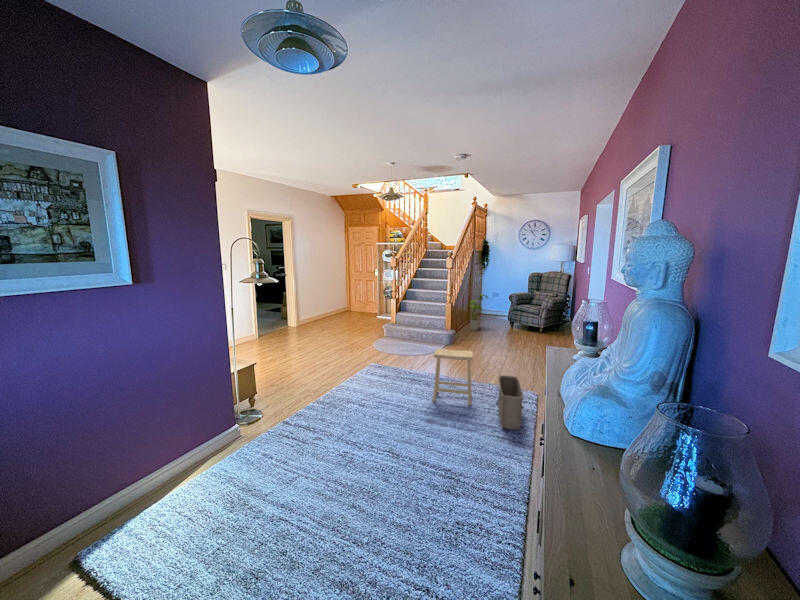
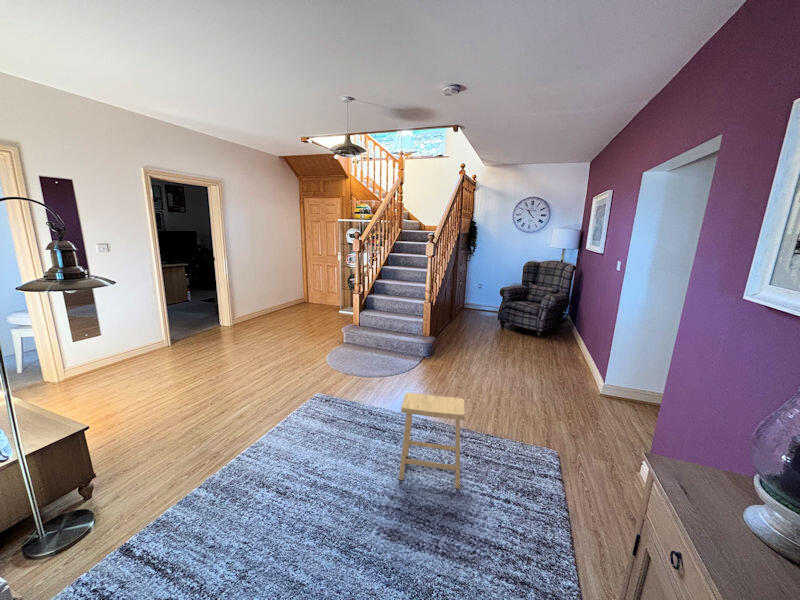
house plant: present [470,293,488,331] -> none [452,287,475,334]
basket: present [497,375,524,430] -> none [502,443,558,559]

